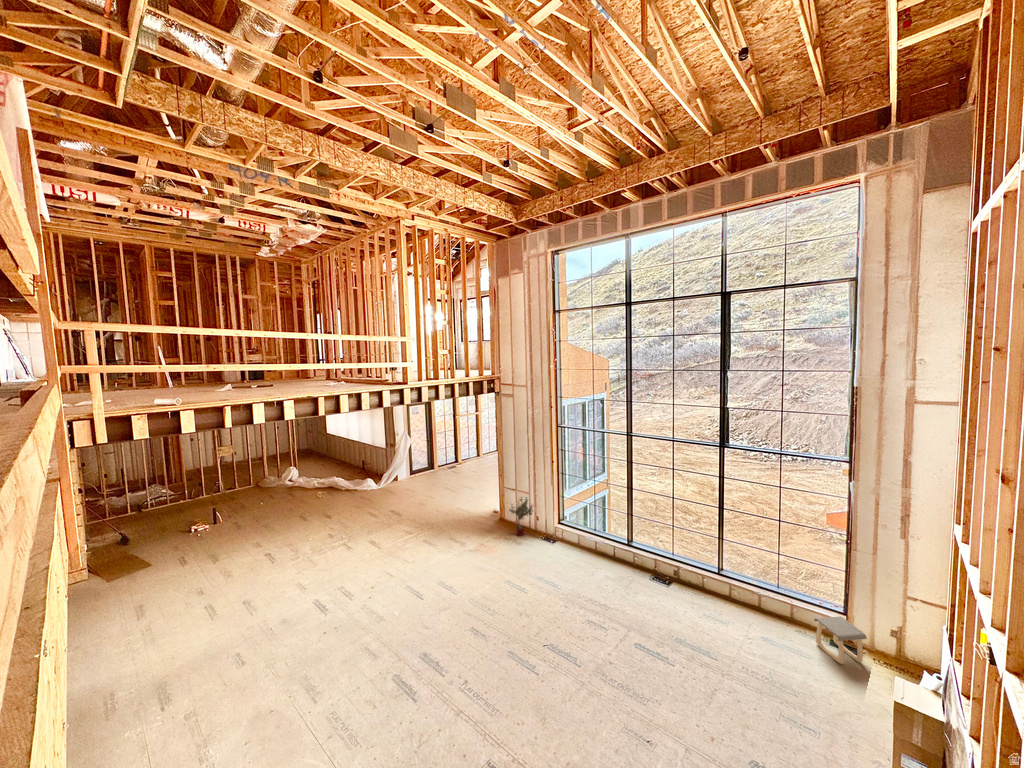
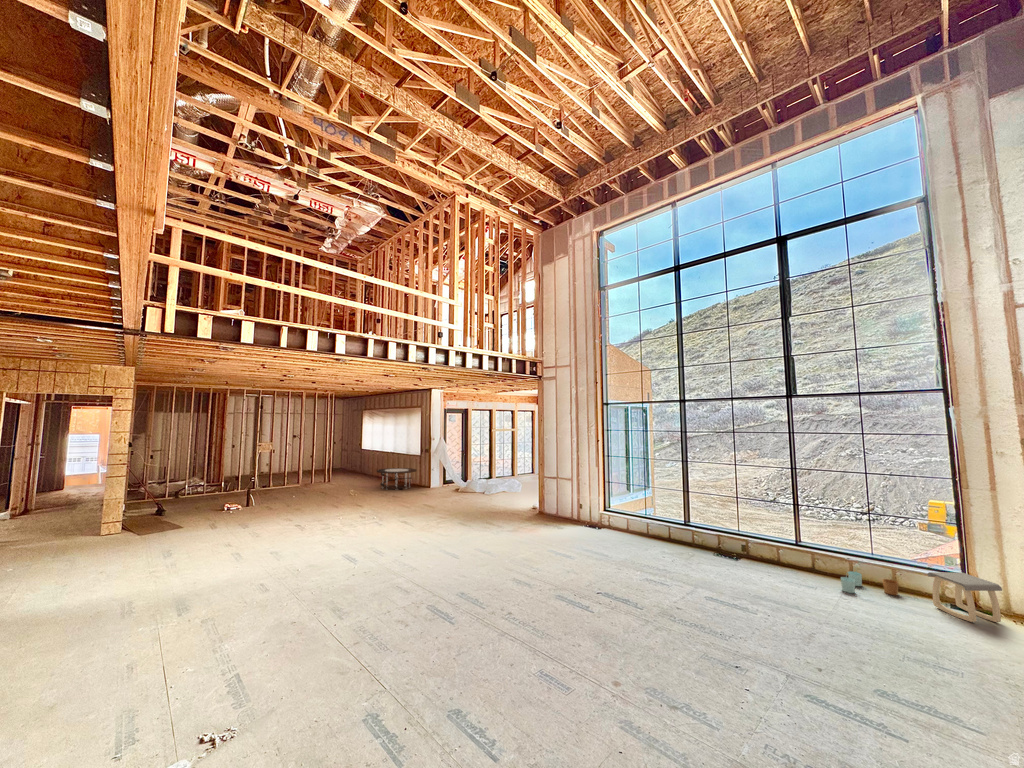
coffee table: none [342,461,383,486] -> present [377,468,416,489]
potted tree: present [509,497,533,536] -> none [550,479,578,523]
bucket: none [748,601,793,629] -> present [841,571,898,595]

